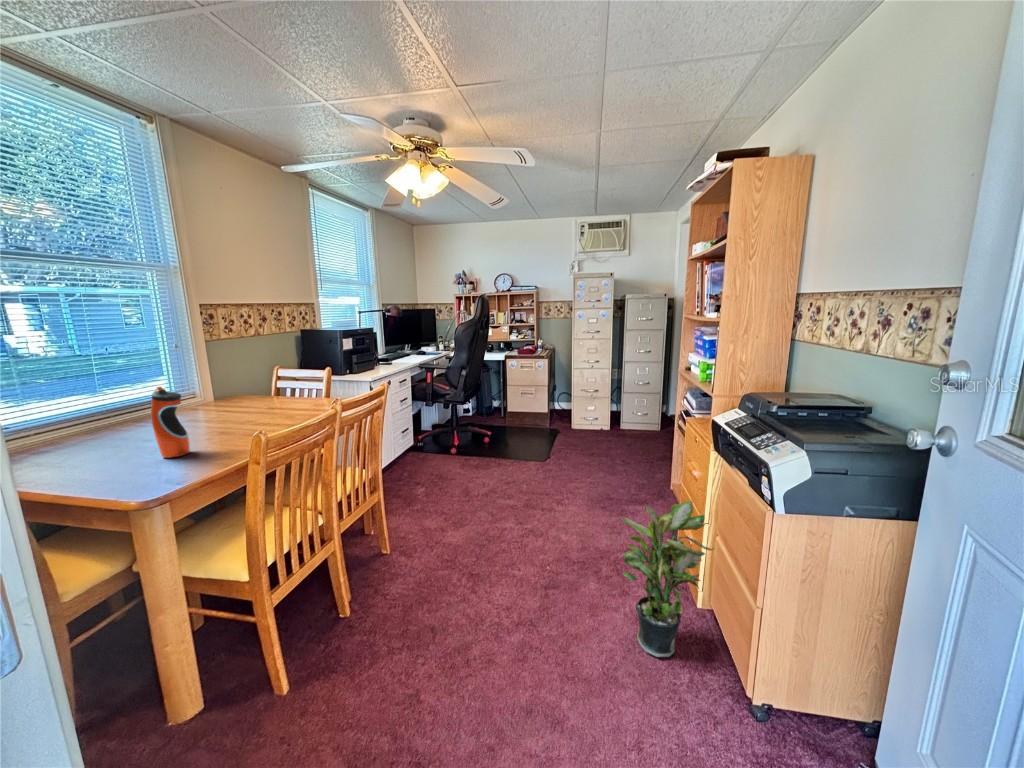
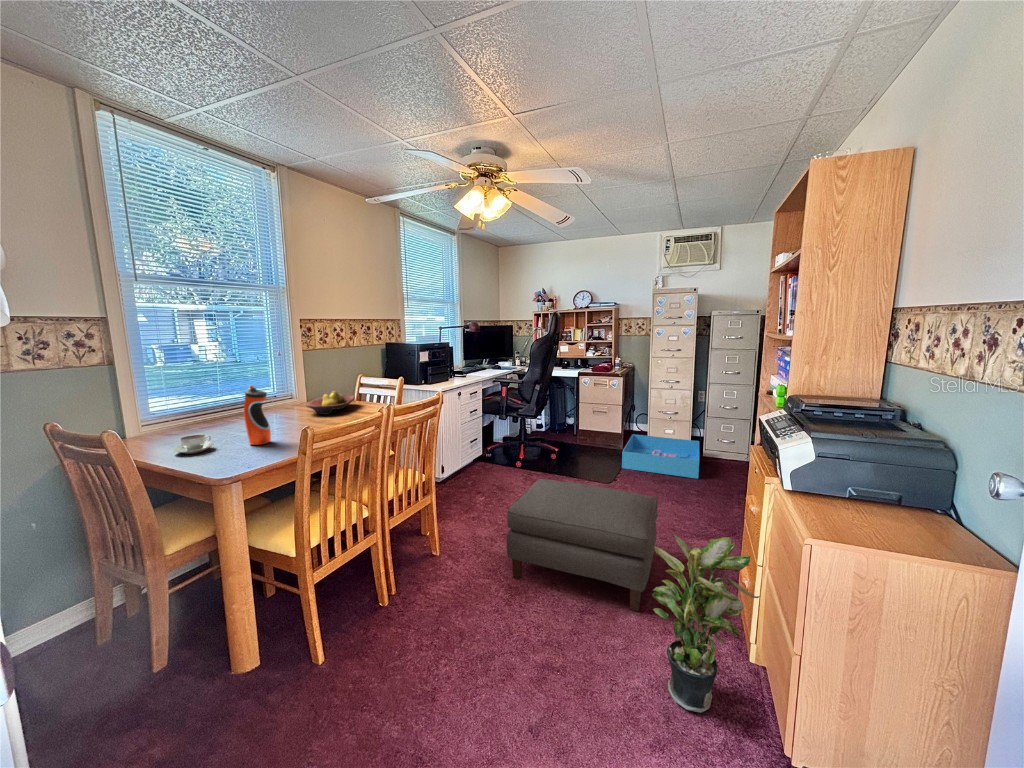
fruit bowl: none [220,387,279,415] -> present [306,391,355,415]
storage bin: none [553,412,621,448] -> present [622,434,699,479]
coffee cup: none [54,451,113,477] -> present [173,434,214,454]
ottoman: none [466,463,606,576] -> present [507,479,658,611]

